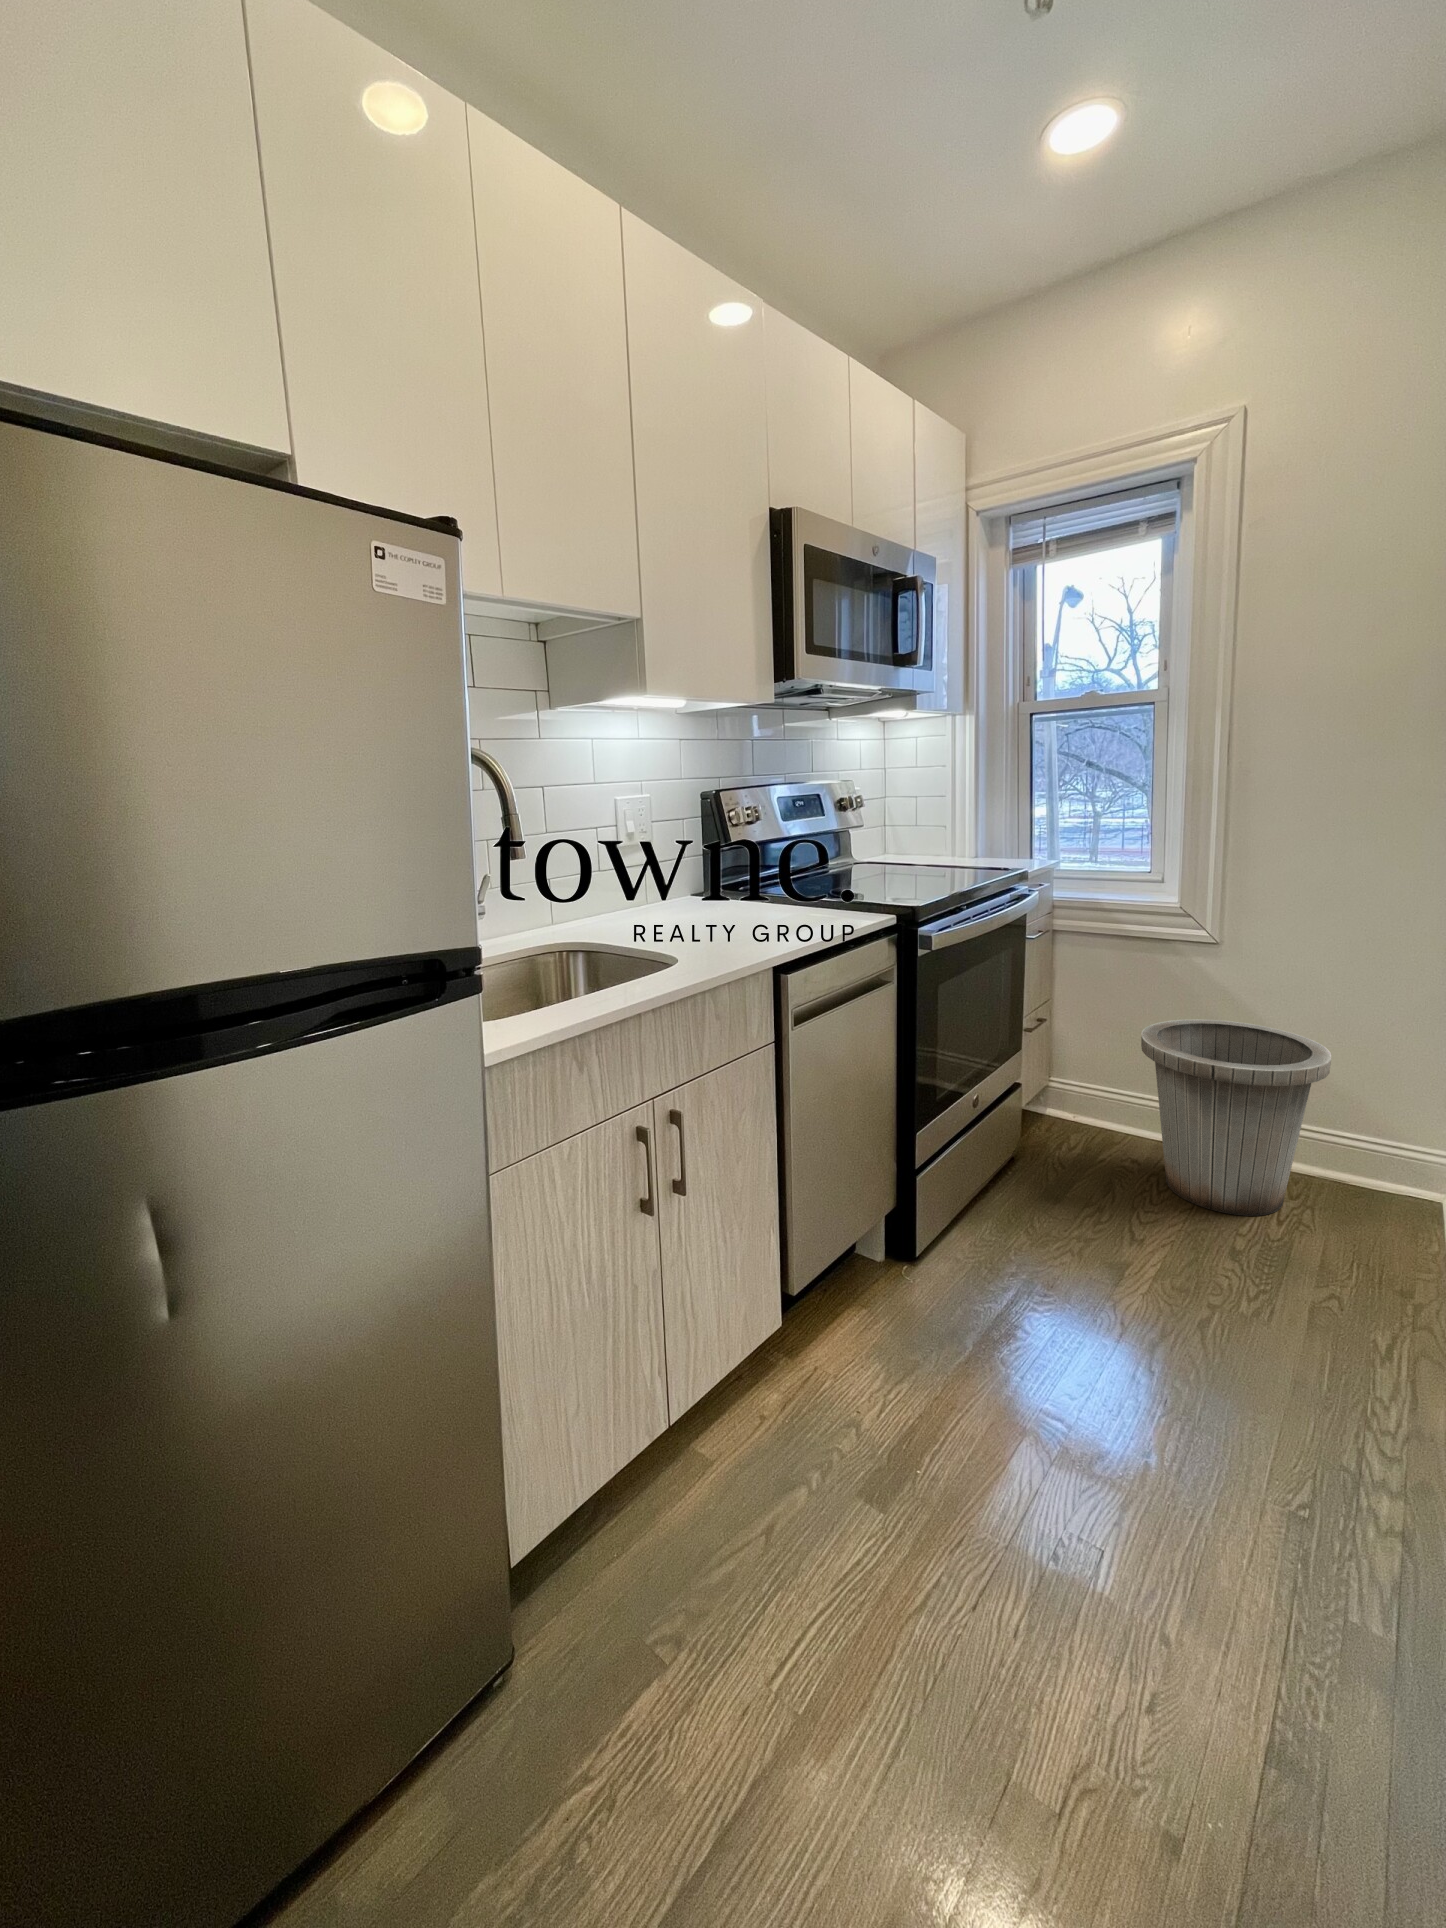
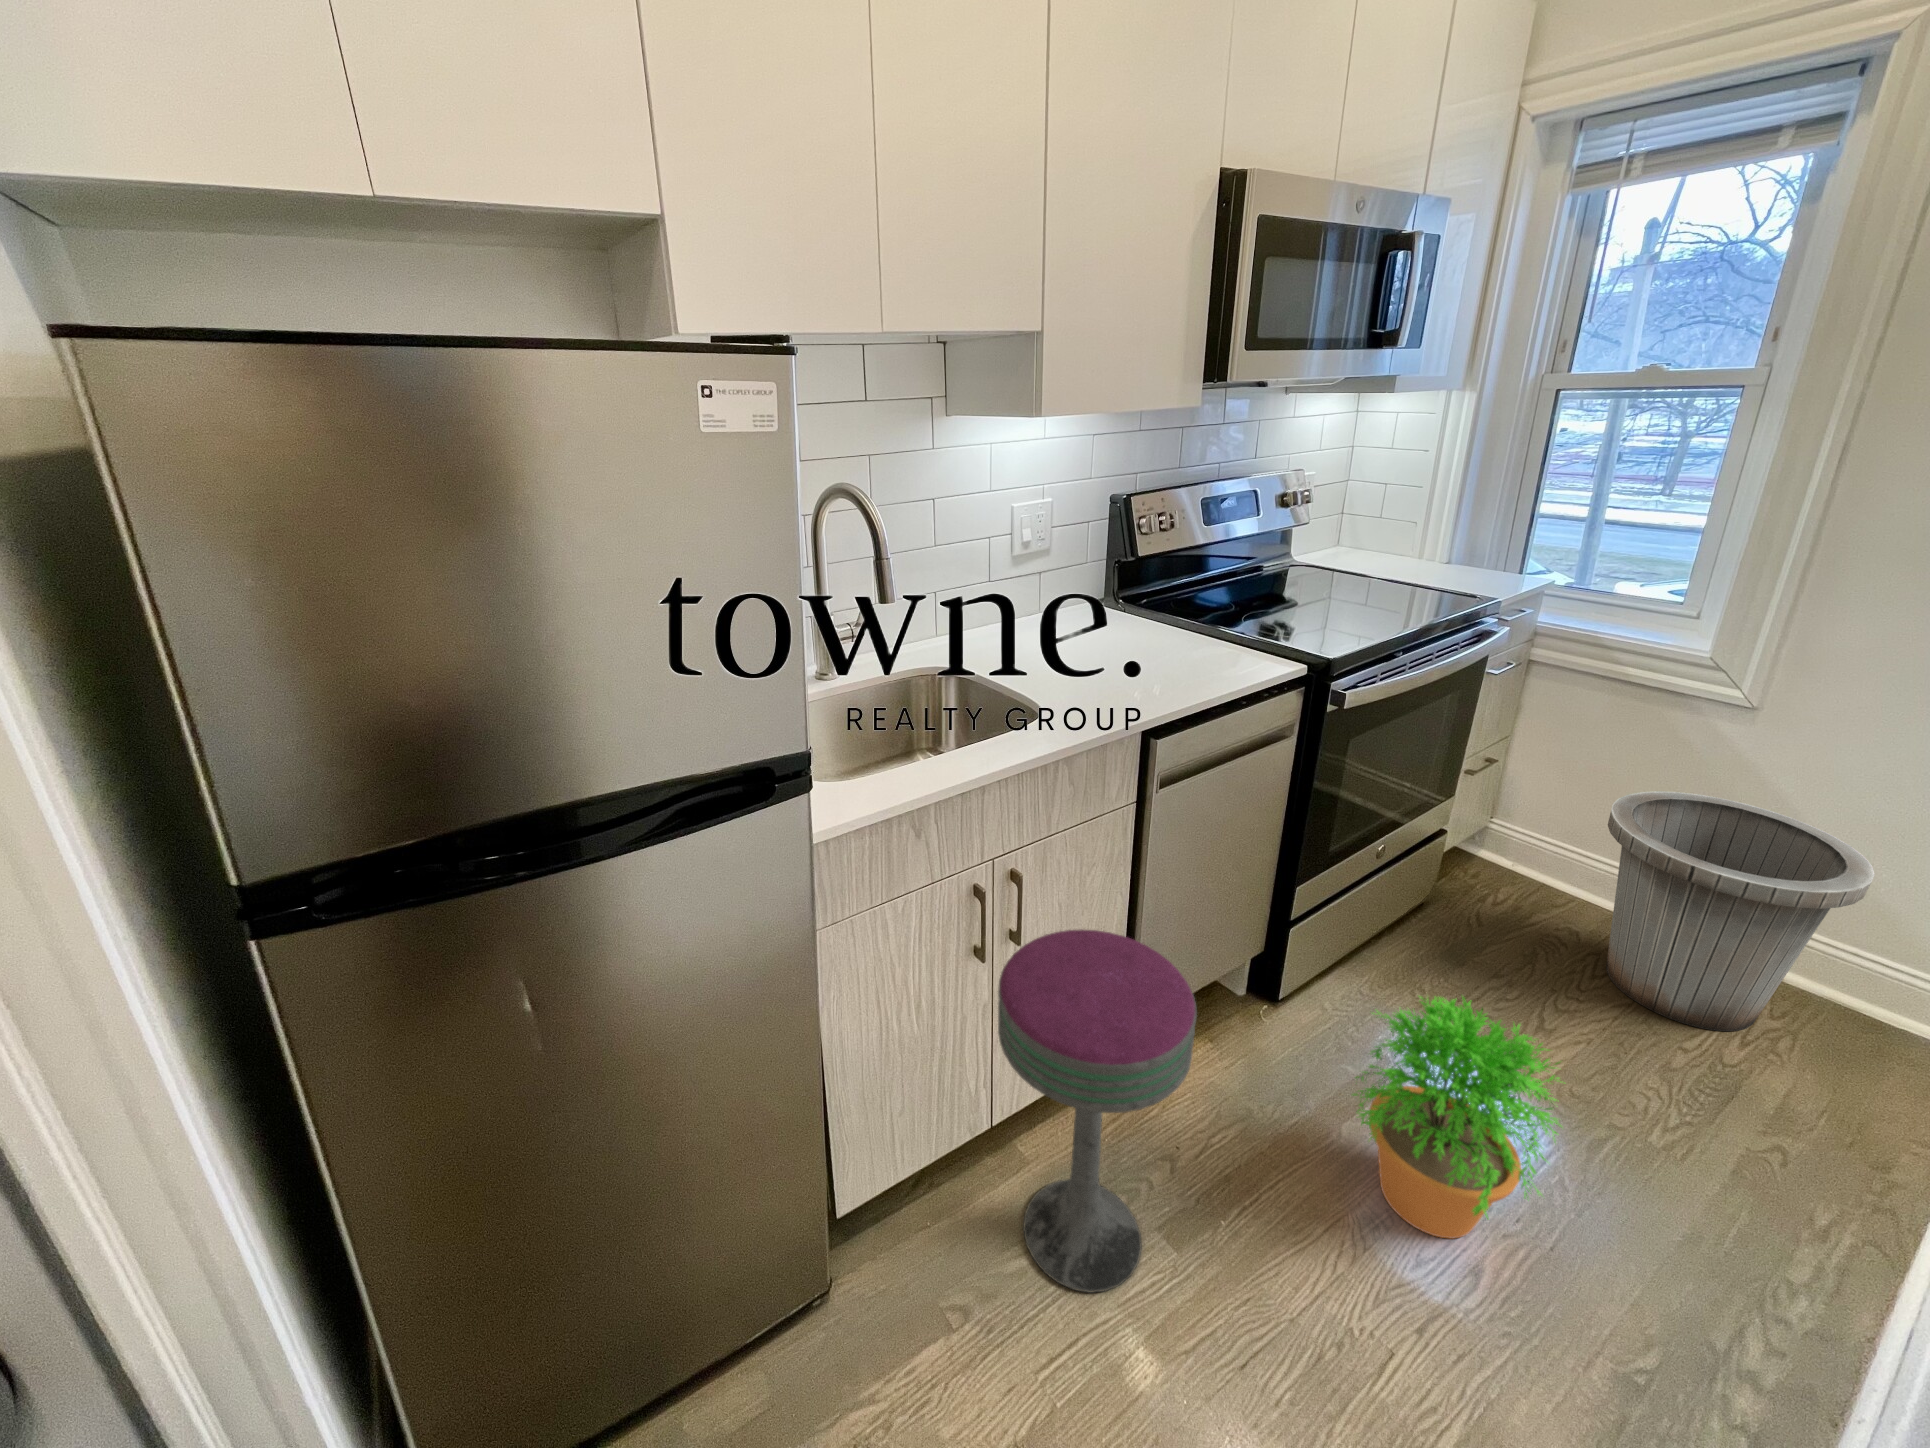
bar stool: none [676,1163,876,1581] -> present [998,929,1197,1293]
potted plant: none [1005,1185,1191,1433] -> present [1353,997,1561,1238]

